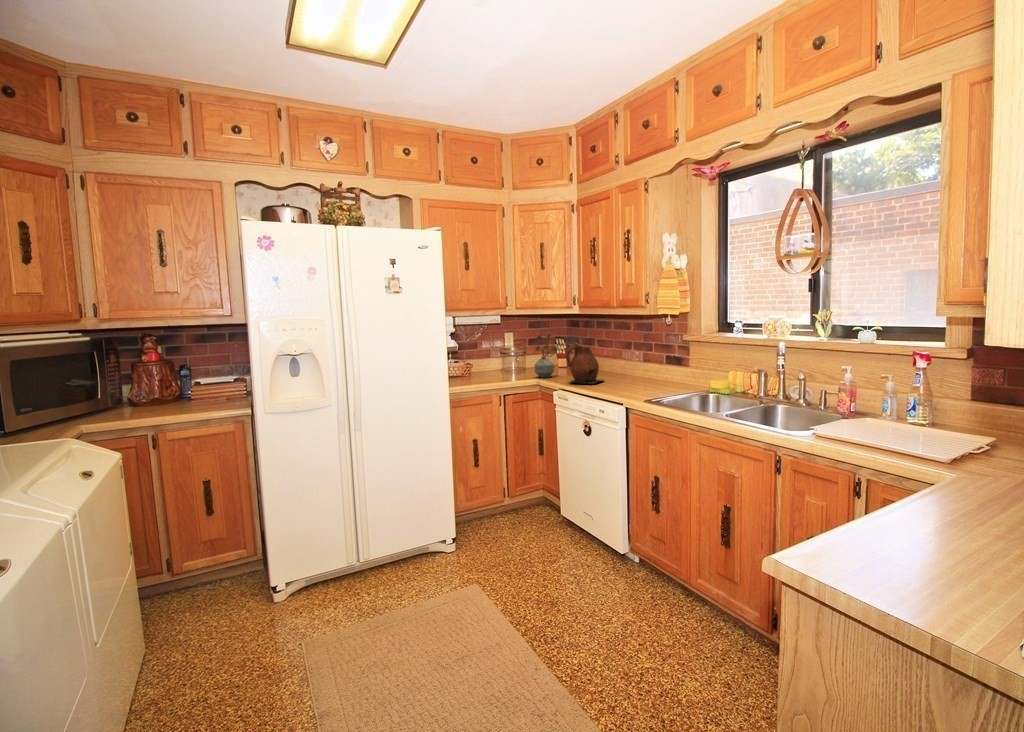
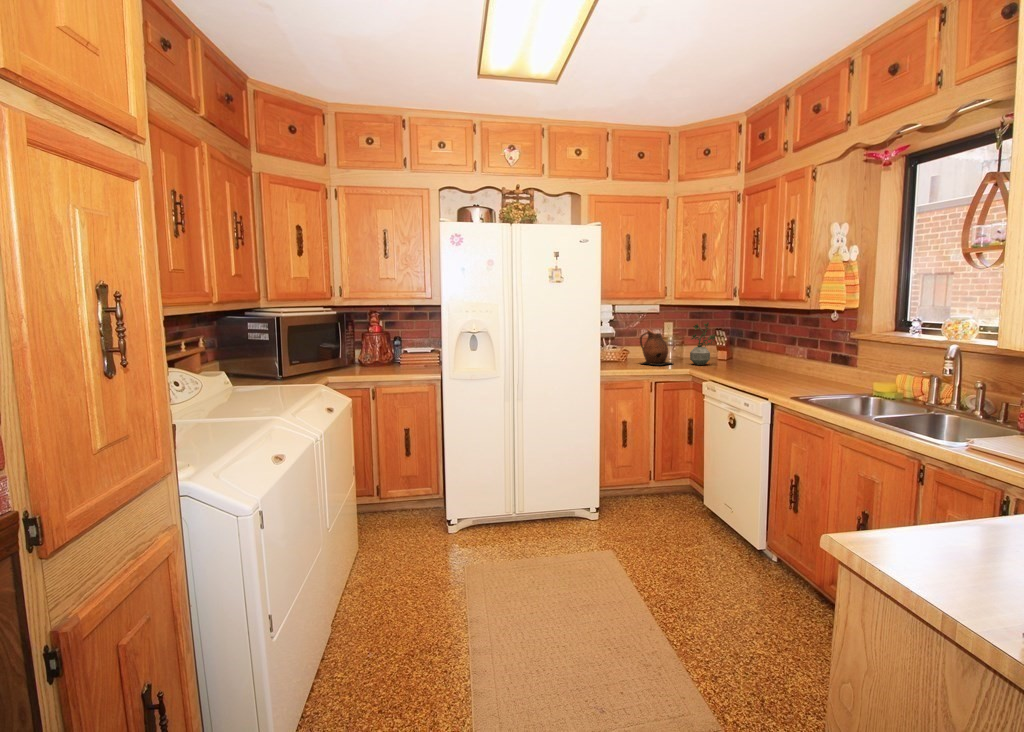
ceramic pitcher: present [566,342,603,384] -> present [640,329,671,365]

